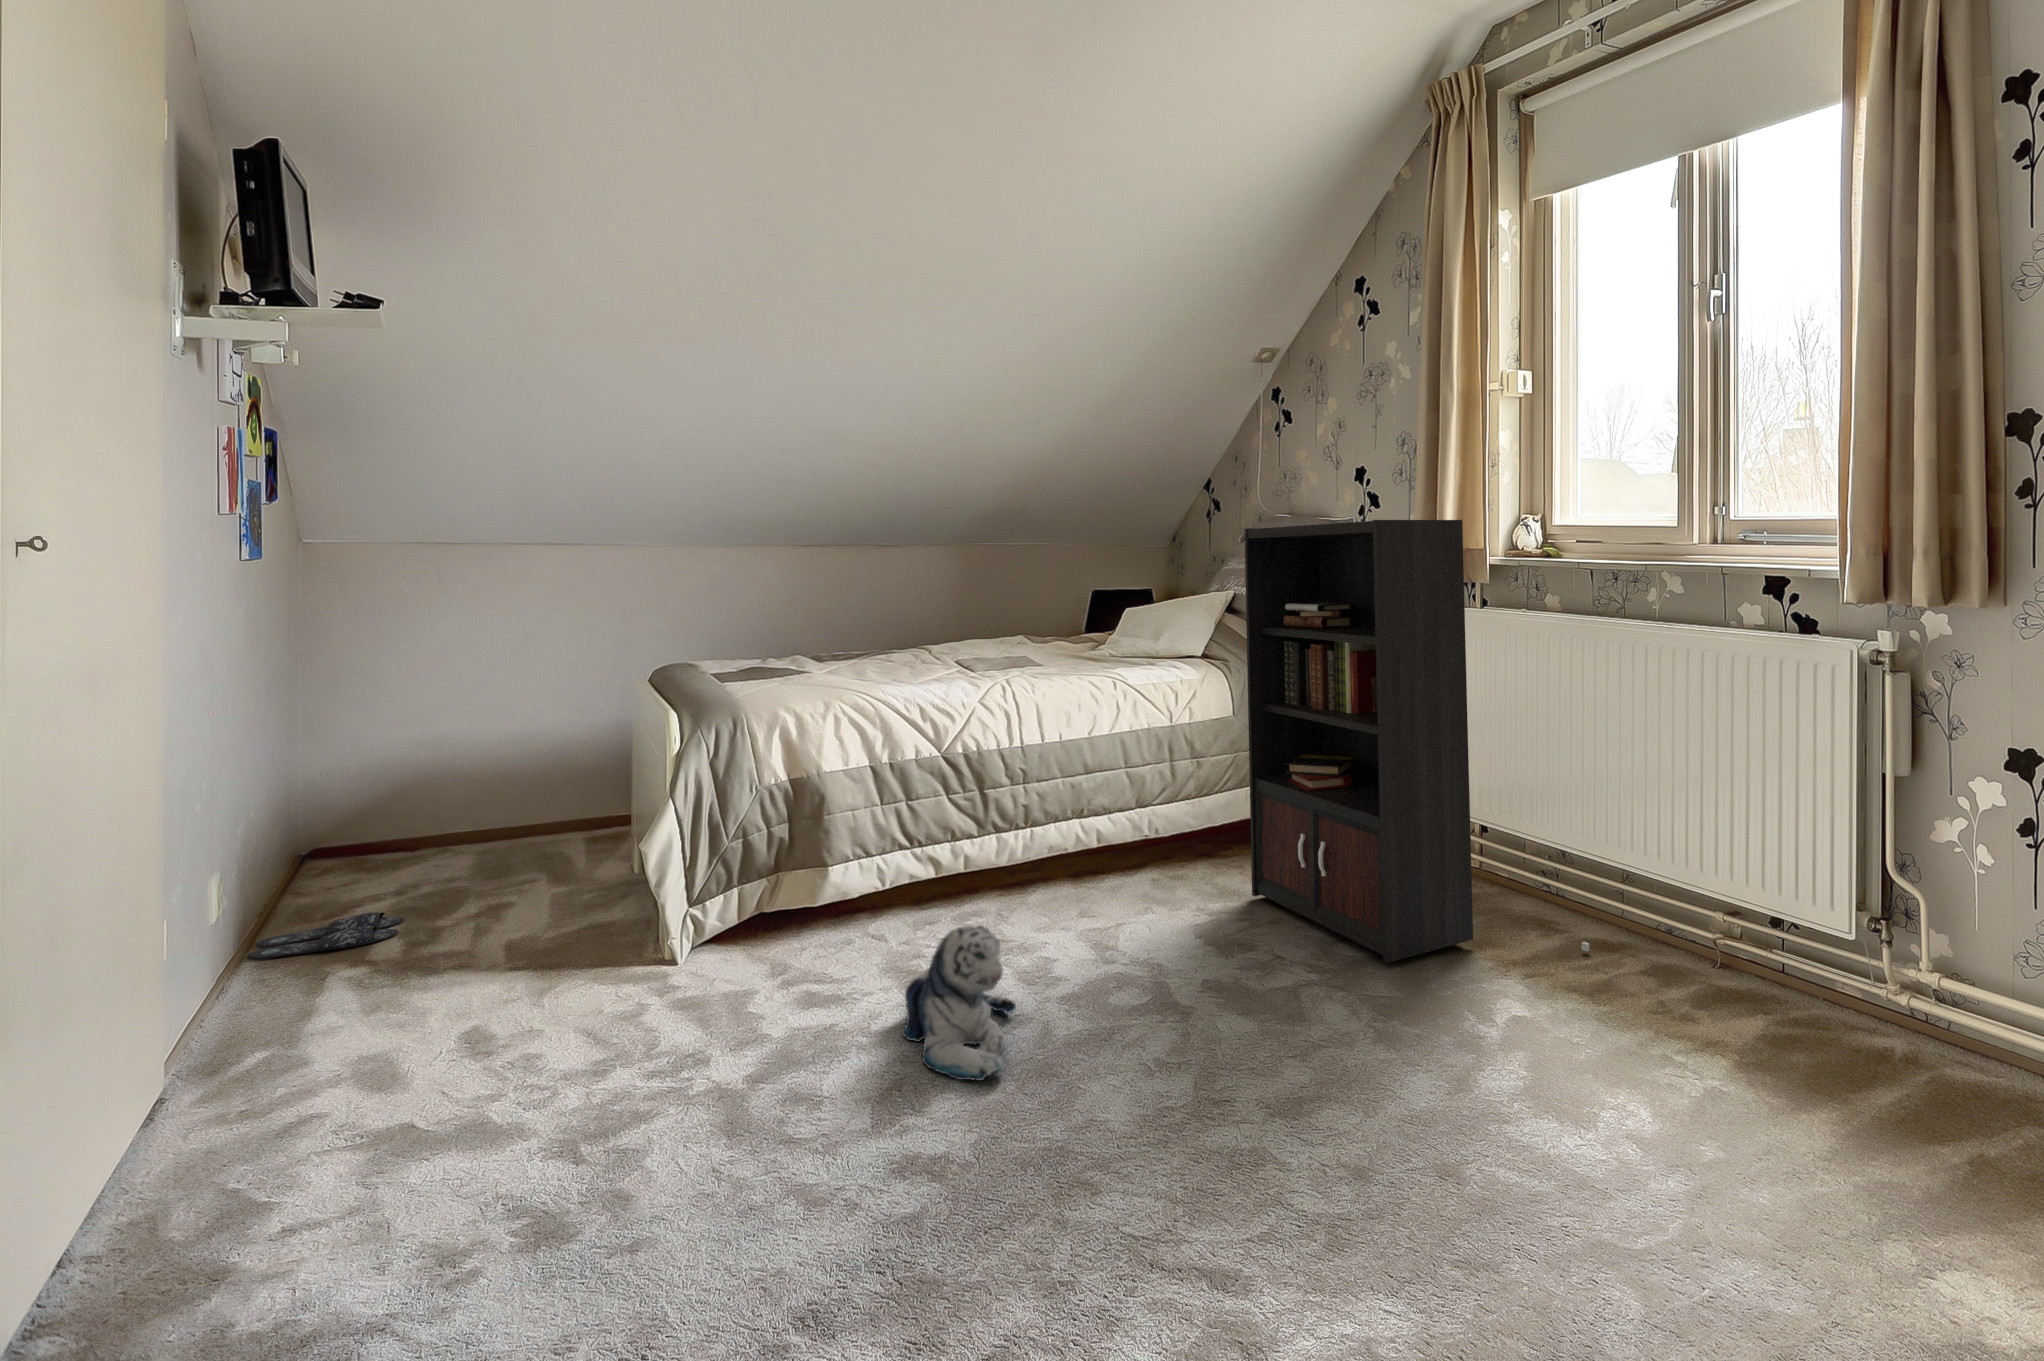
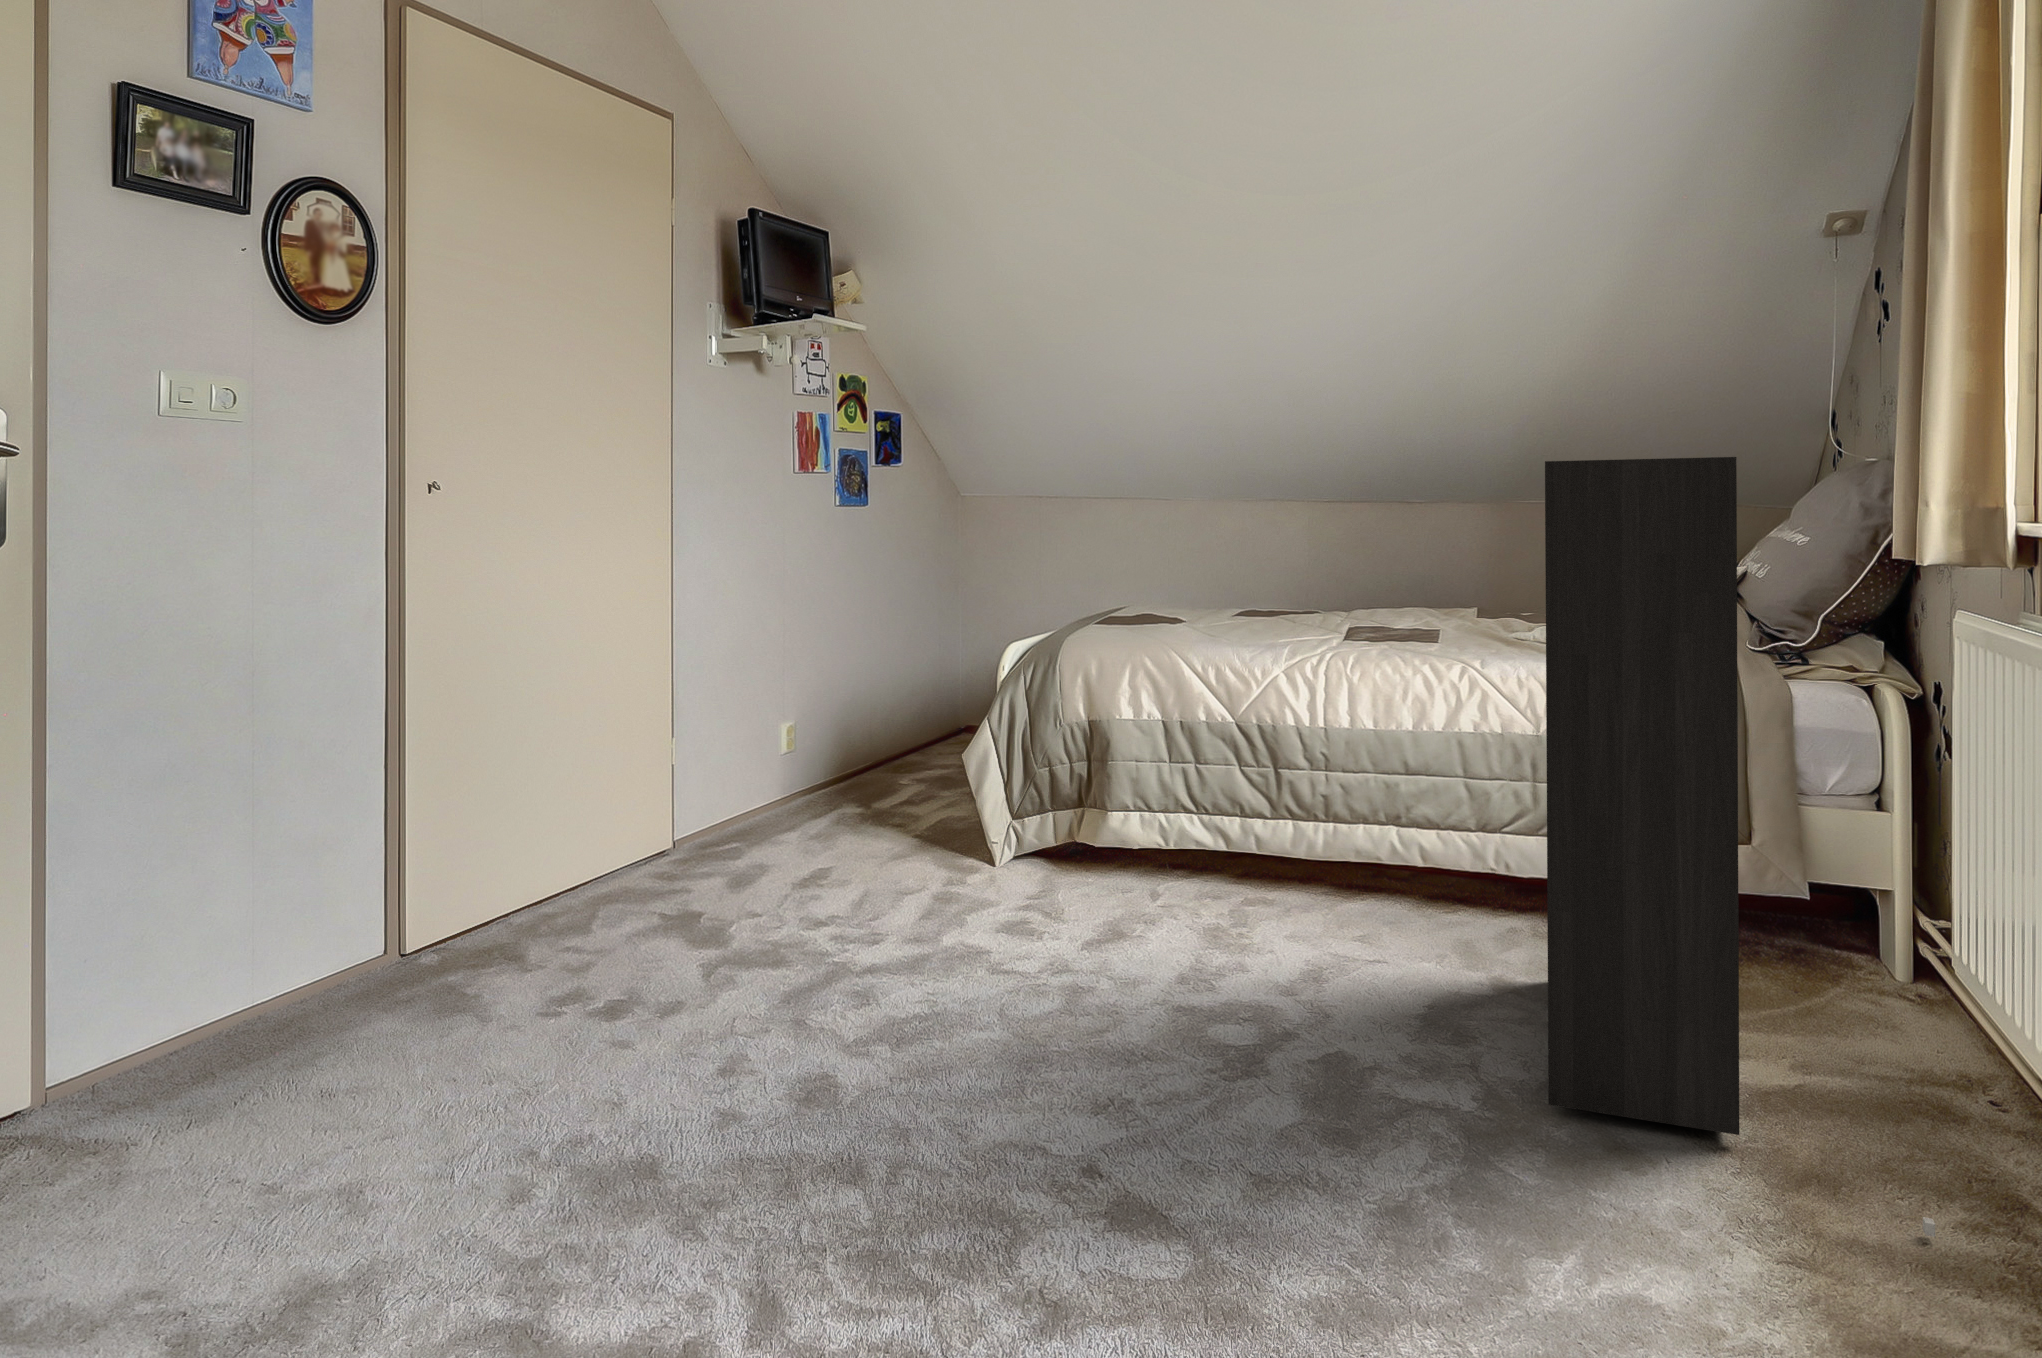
slippers: present [247,912,403,960] -> none [832,776,925,797]
plush toy: present [901,926,1016,1081] -> none [988,878,1122,1025]

